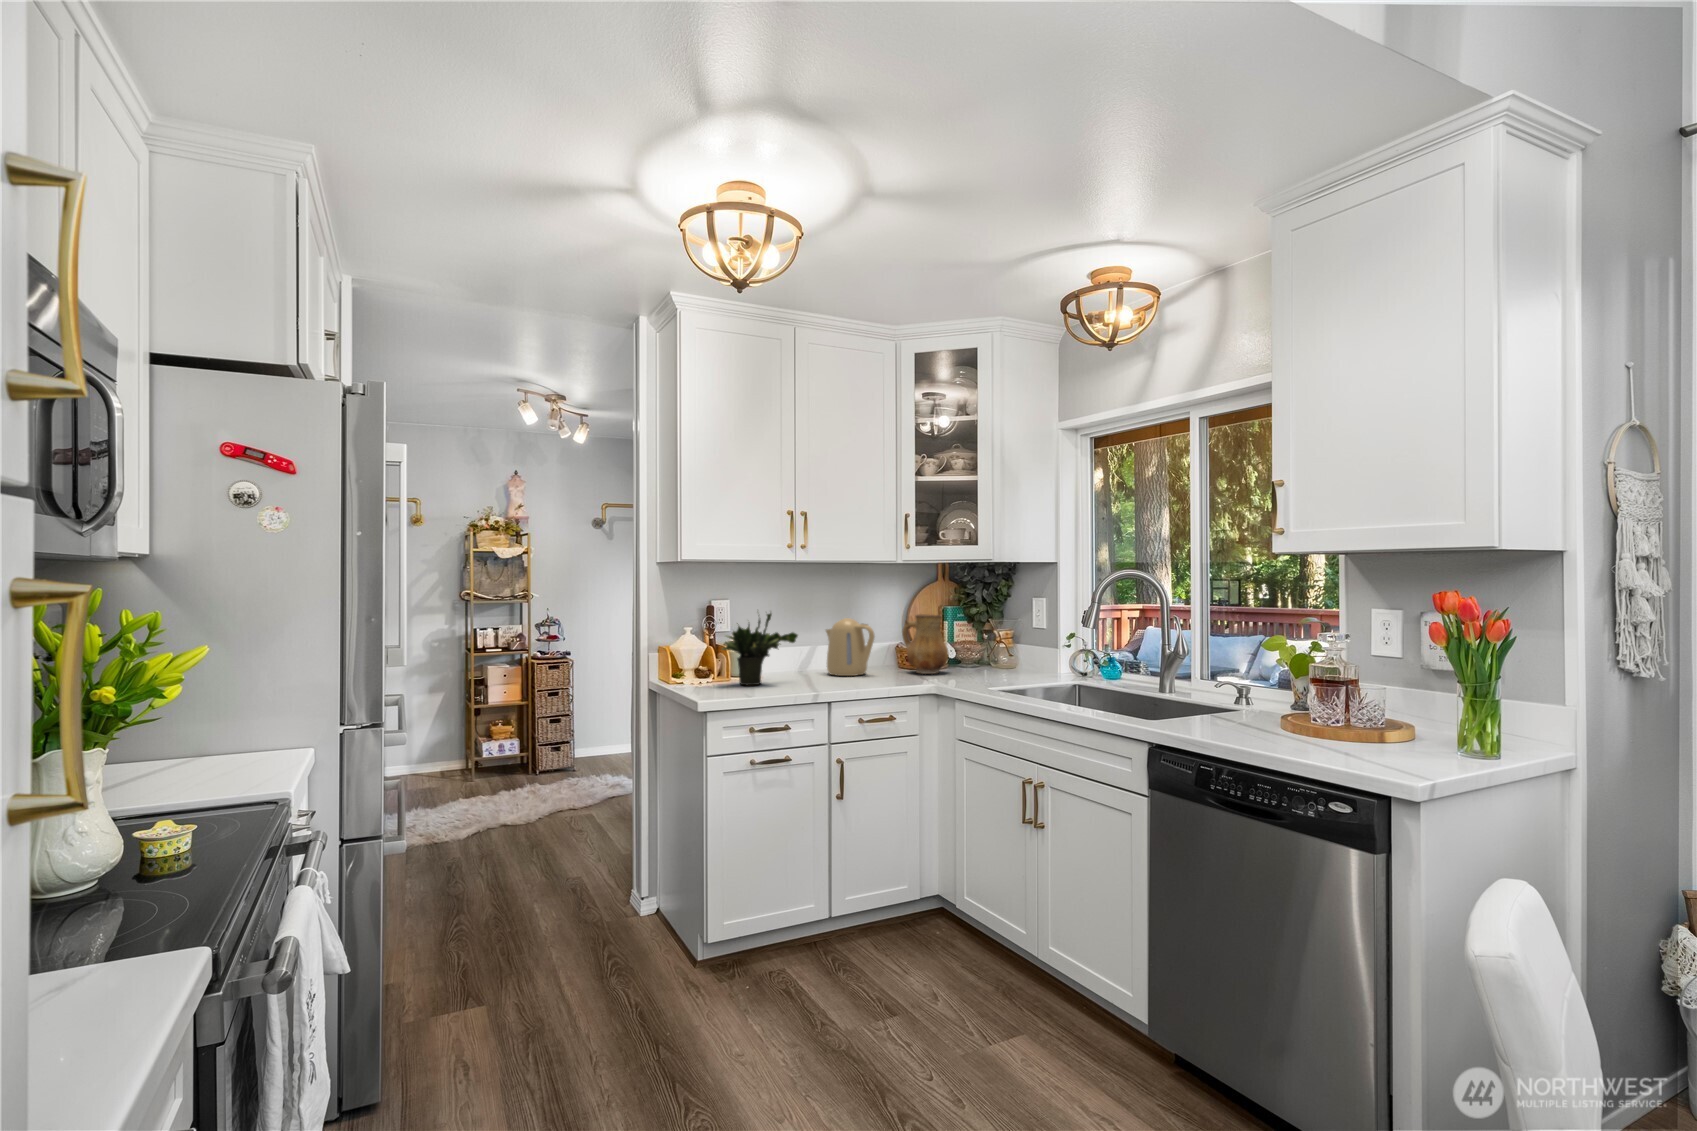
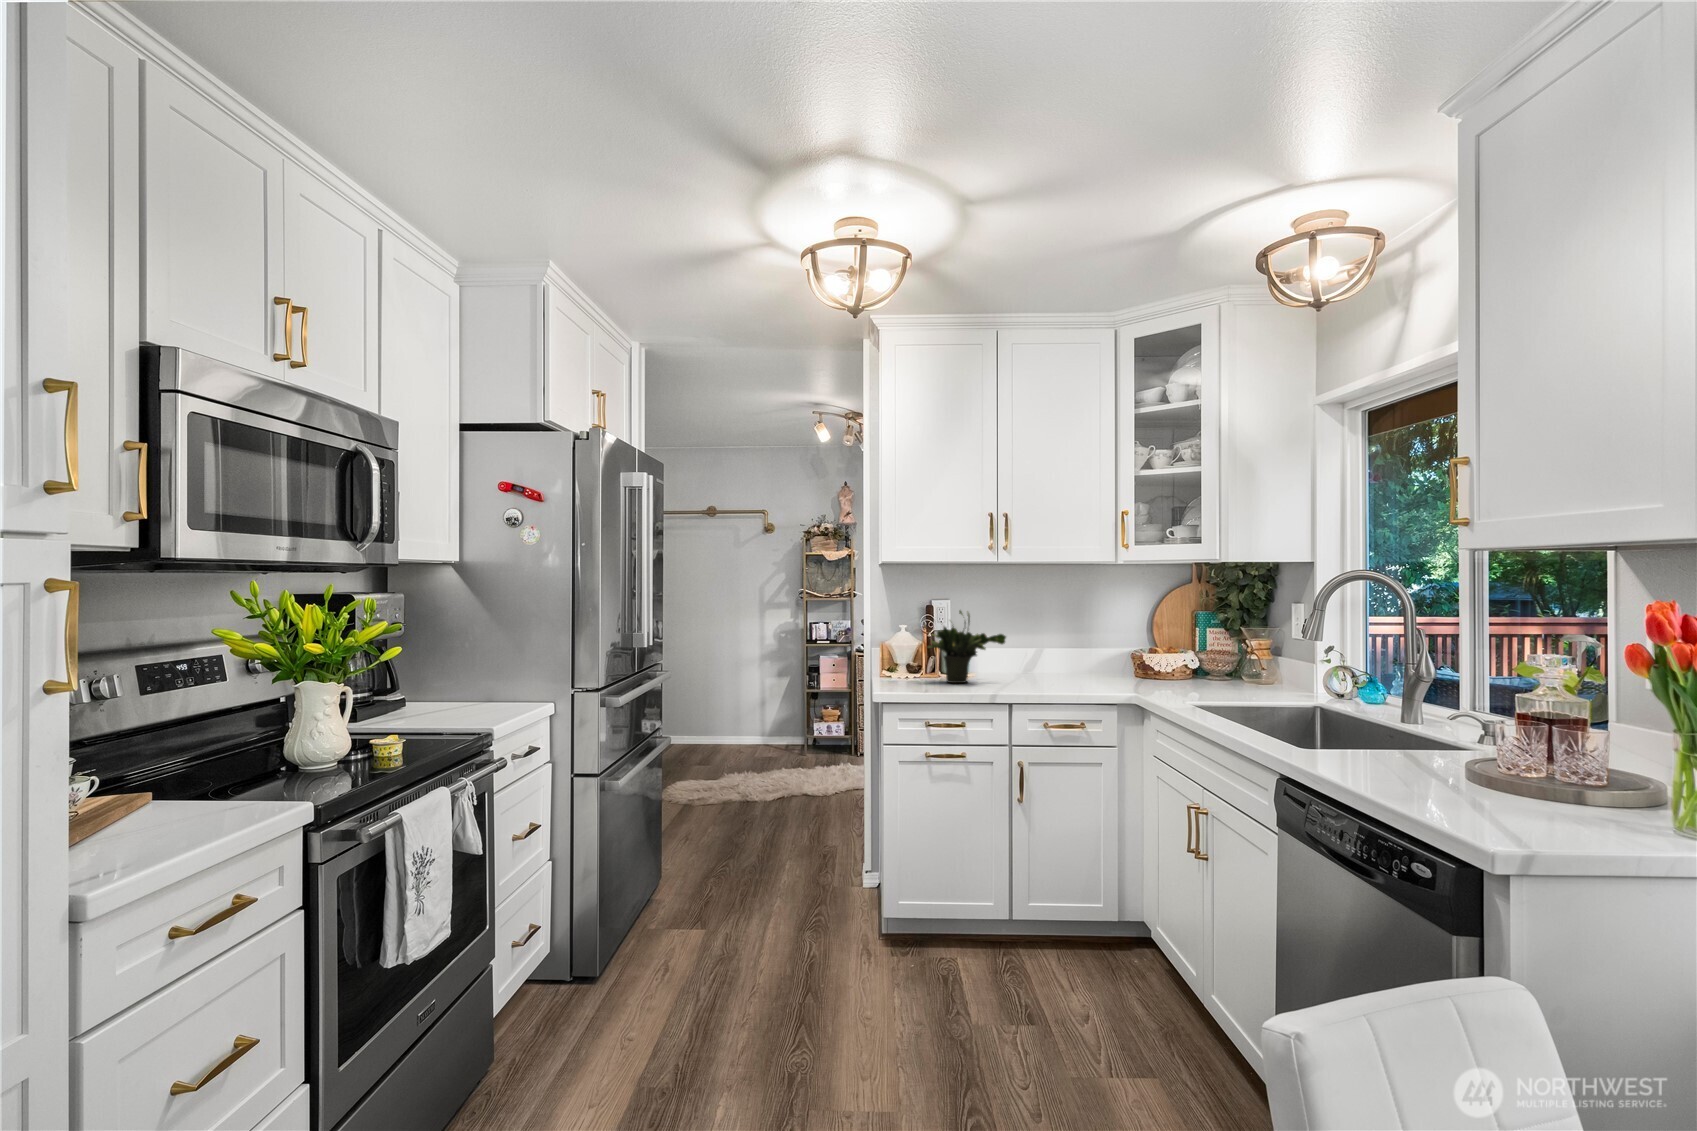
ceramic pitcher: present [902,614,949,674] -> none [1131,620,1180,684]
kettle: present [826,618,875,676] -> none [1047,621,1093,681]

